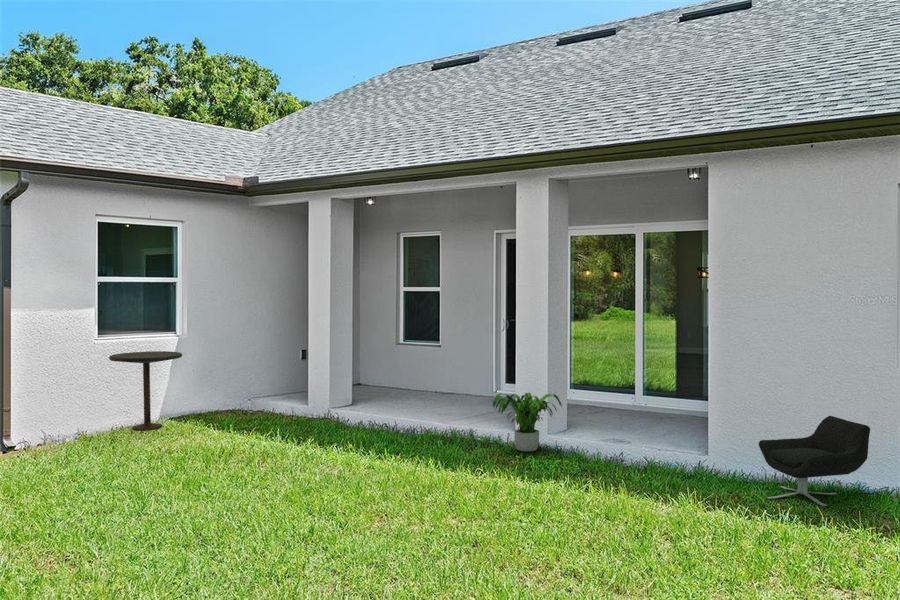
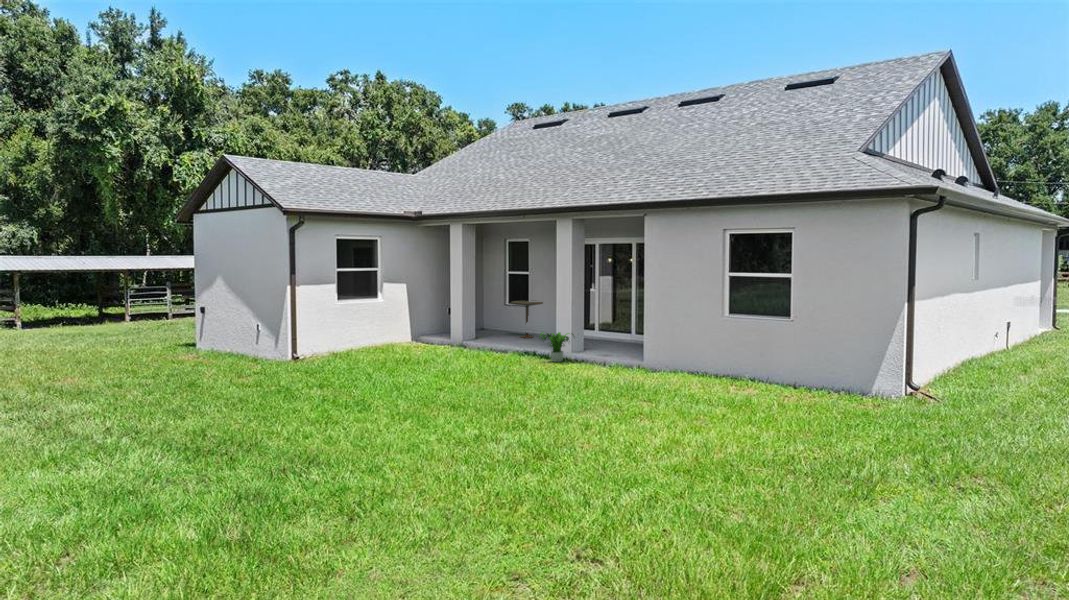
pedestal table: present [109,351,182,430] -> present [511,300,543,338]
lounge chair: present [759,416,870,506] -> none [652,343,699,382]

